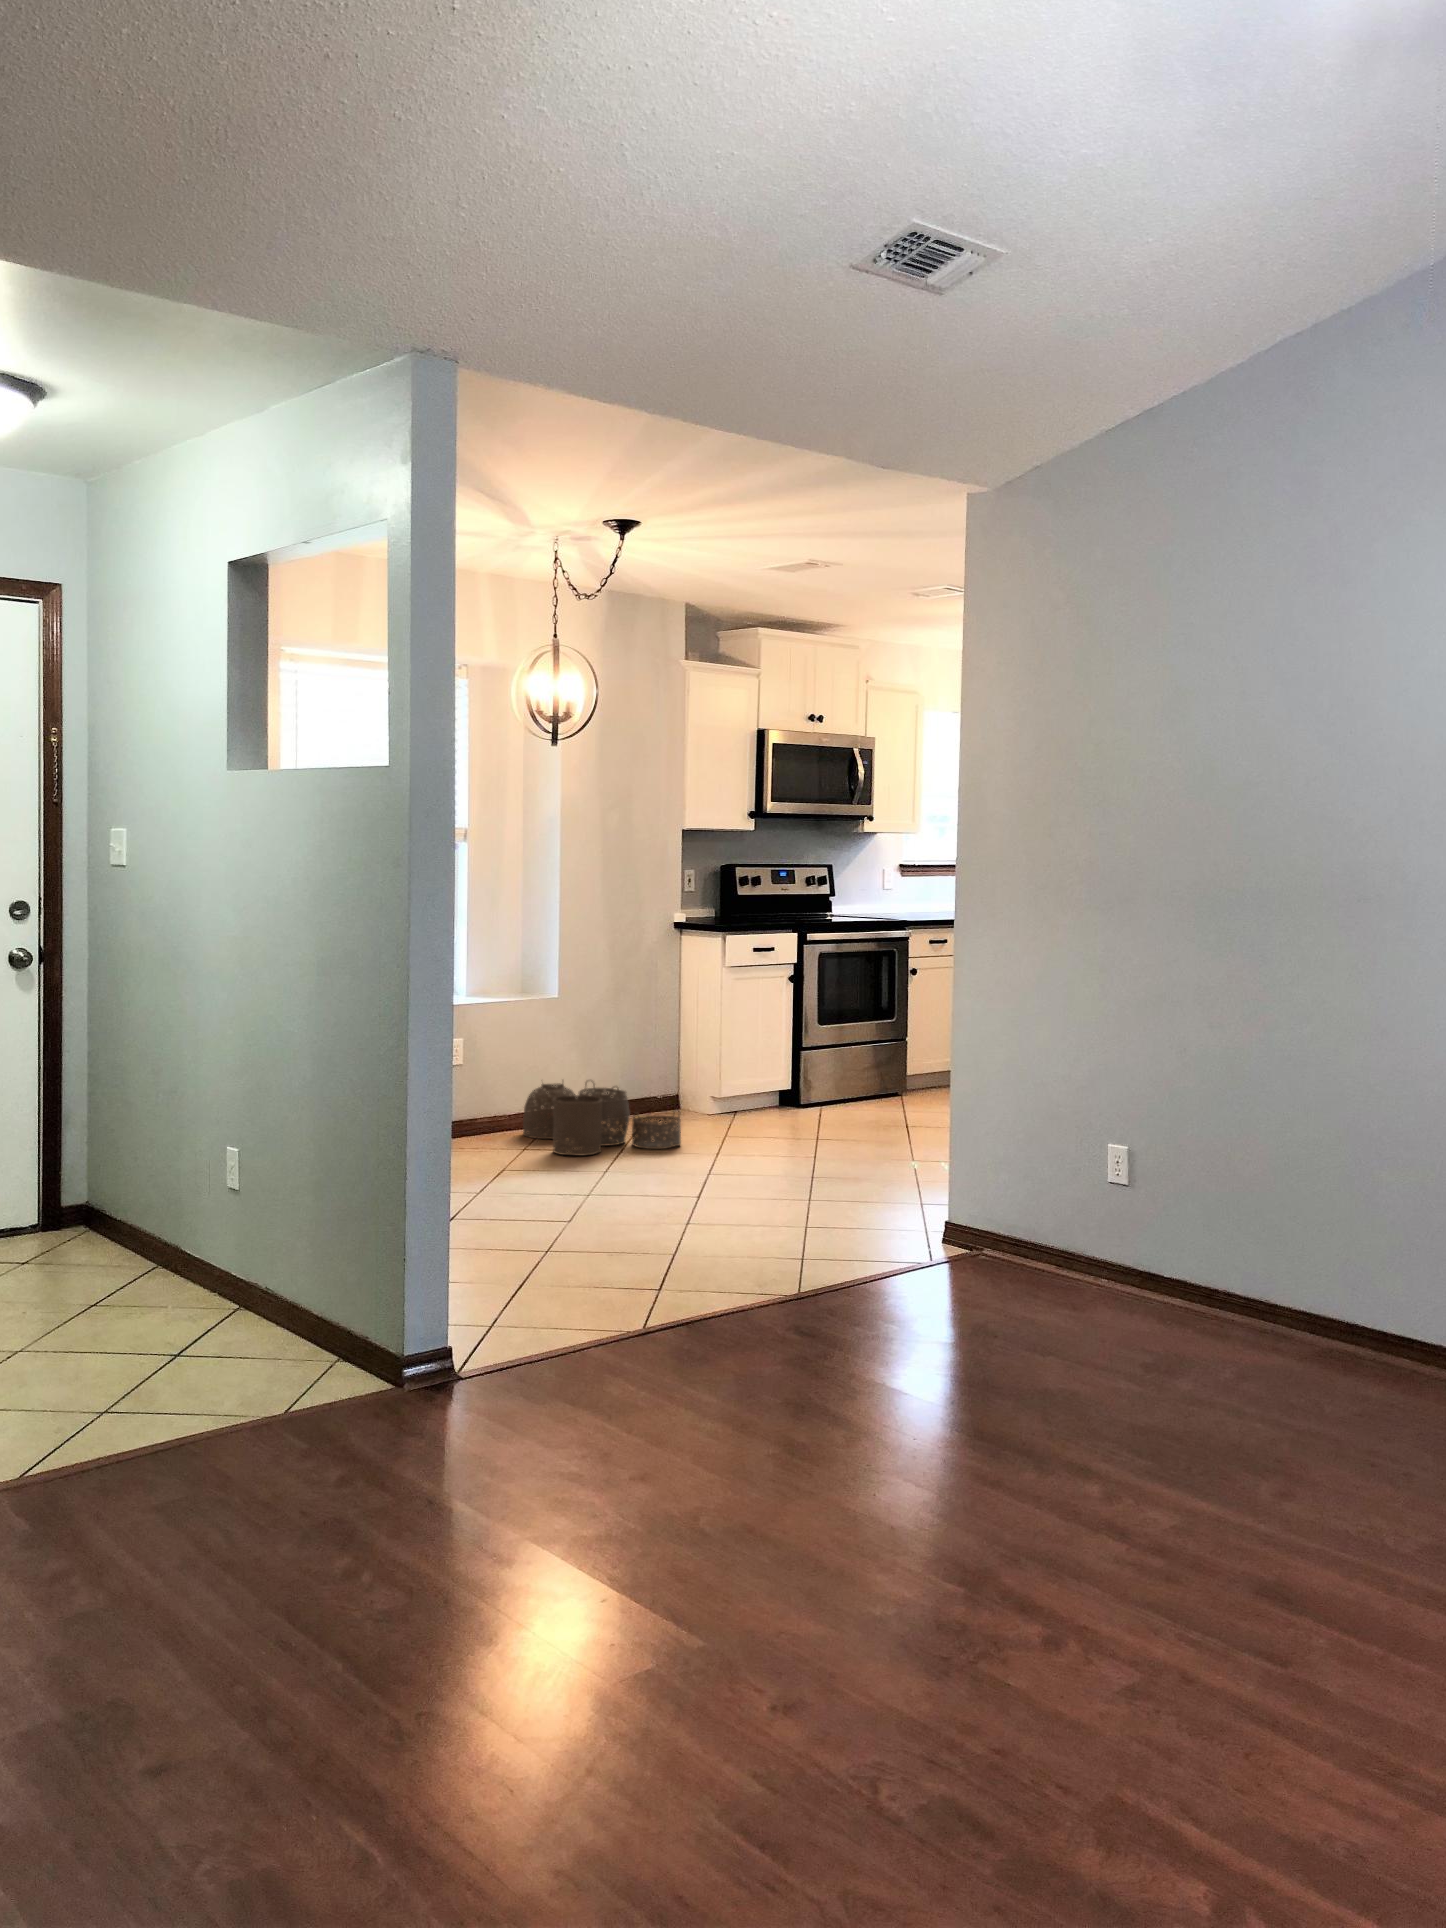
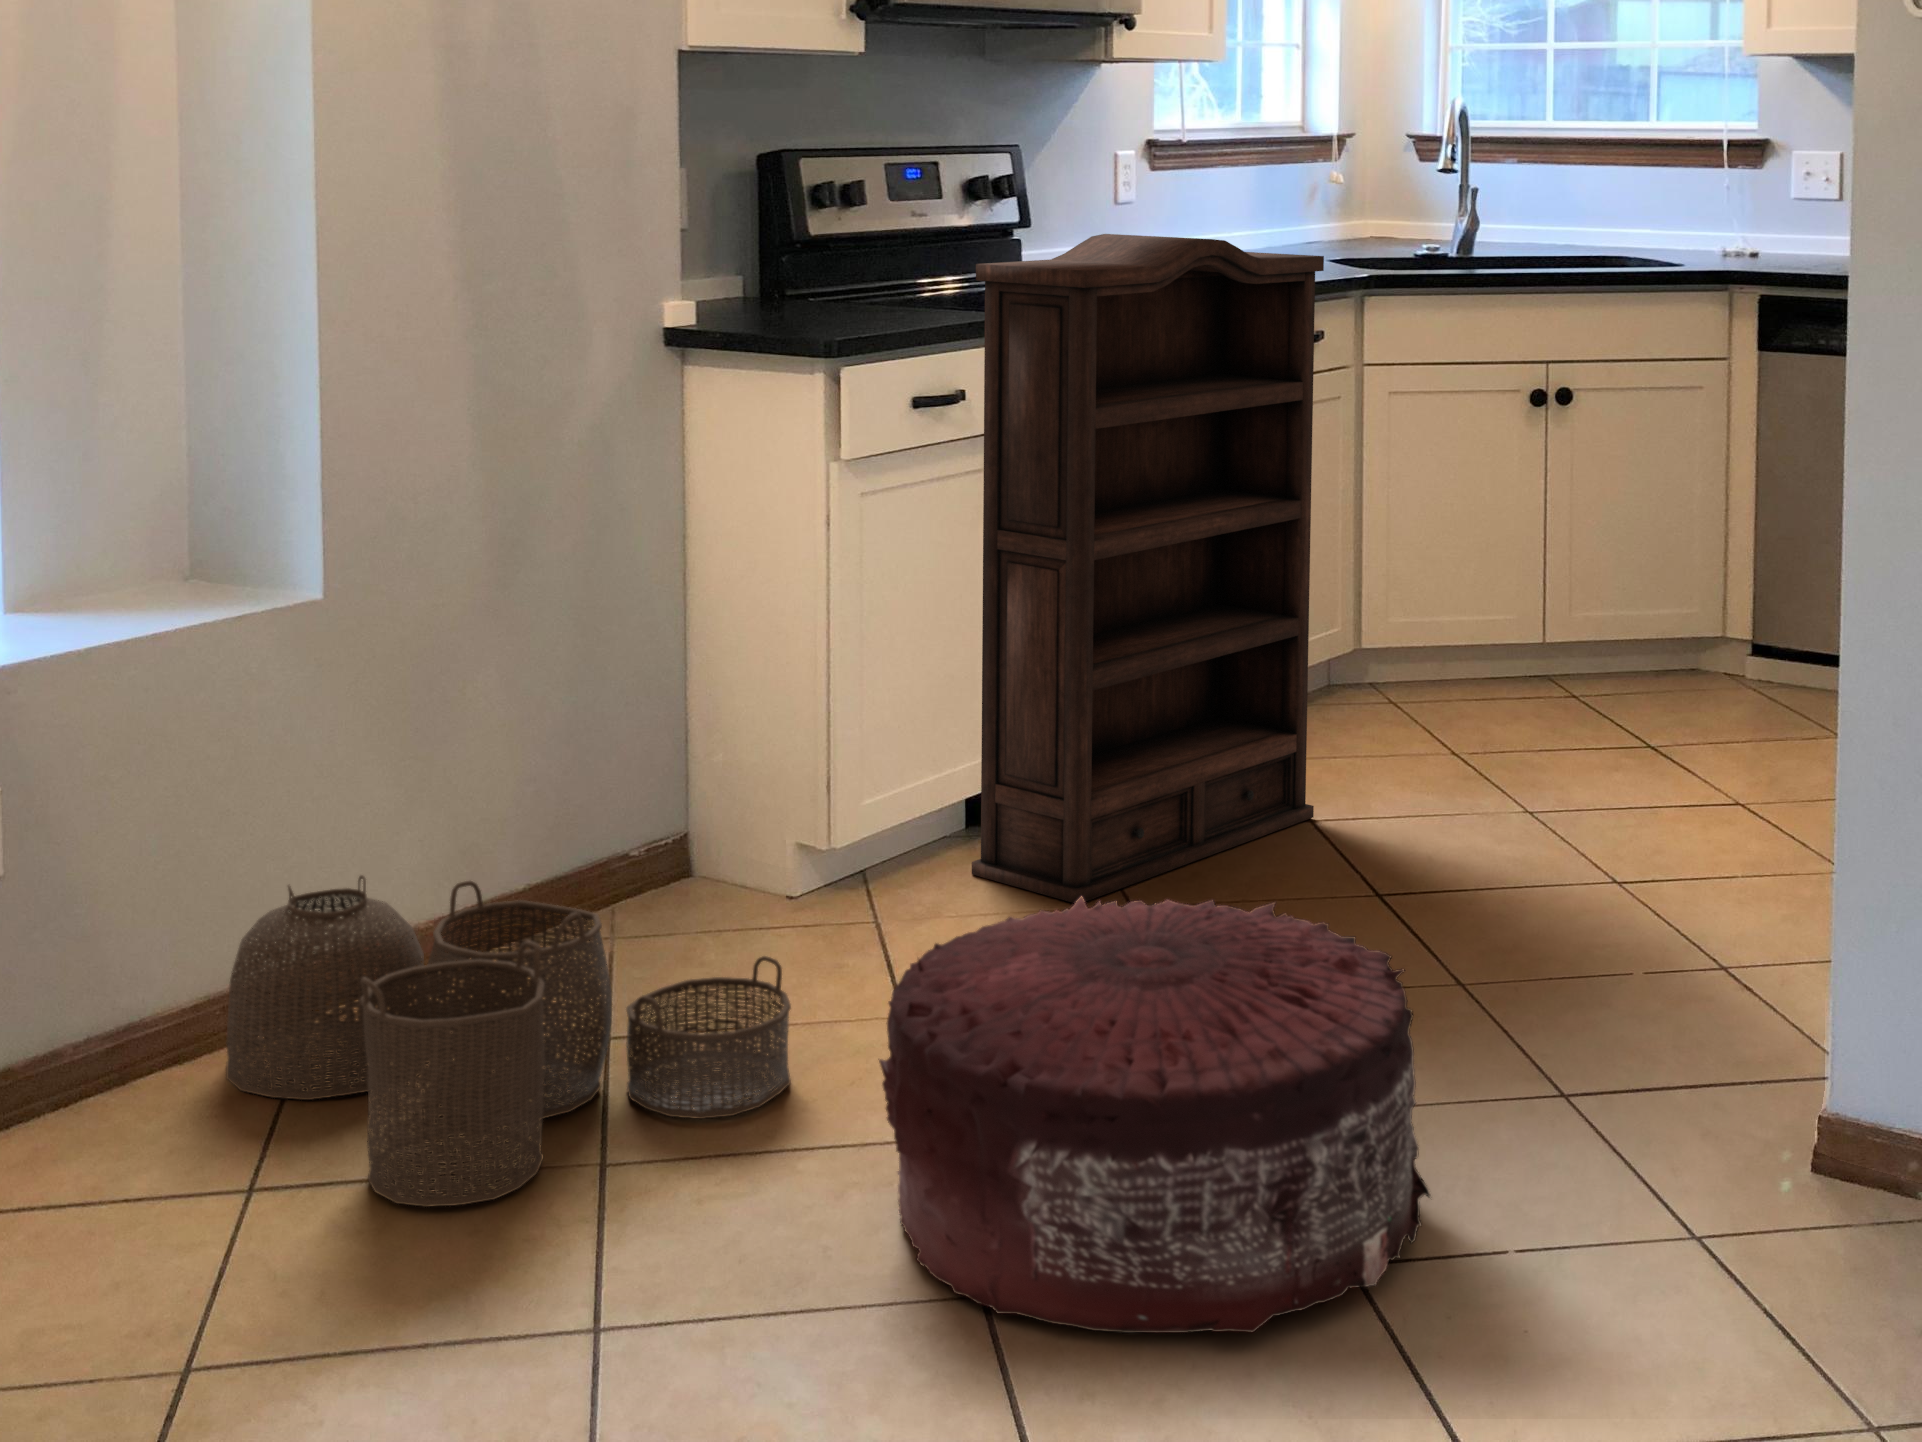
bookshelf: none [776,896,917,1123] -> present [972,234,1324,903]
pouf: none [684,1087,842,1184] -> present [879,897,1431,1333]

